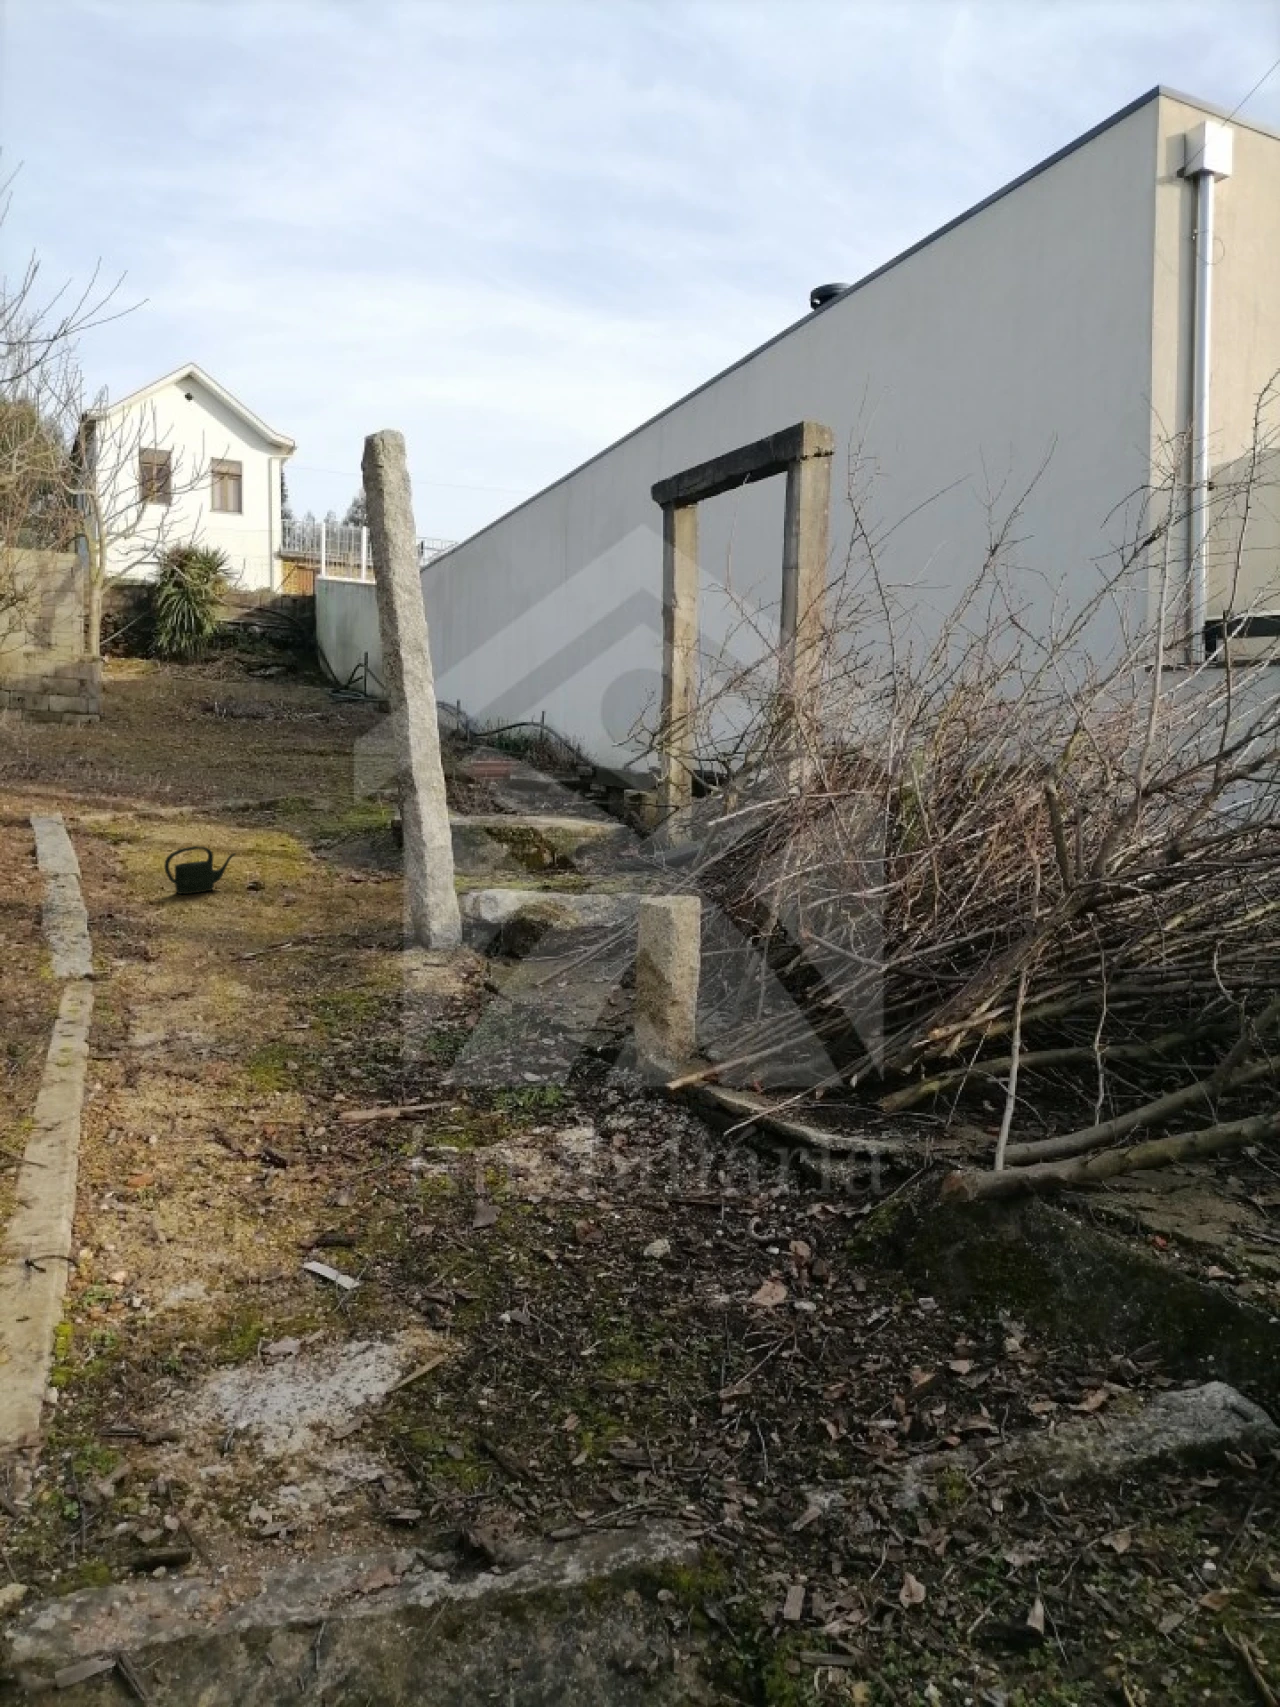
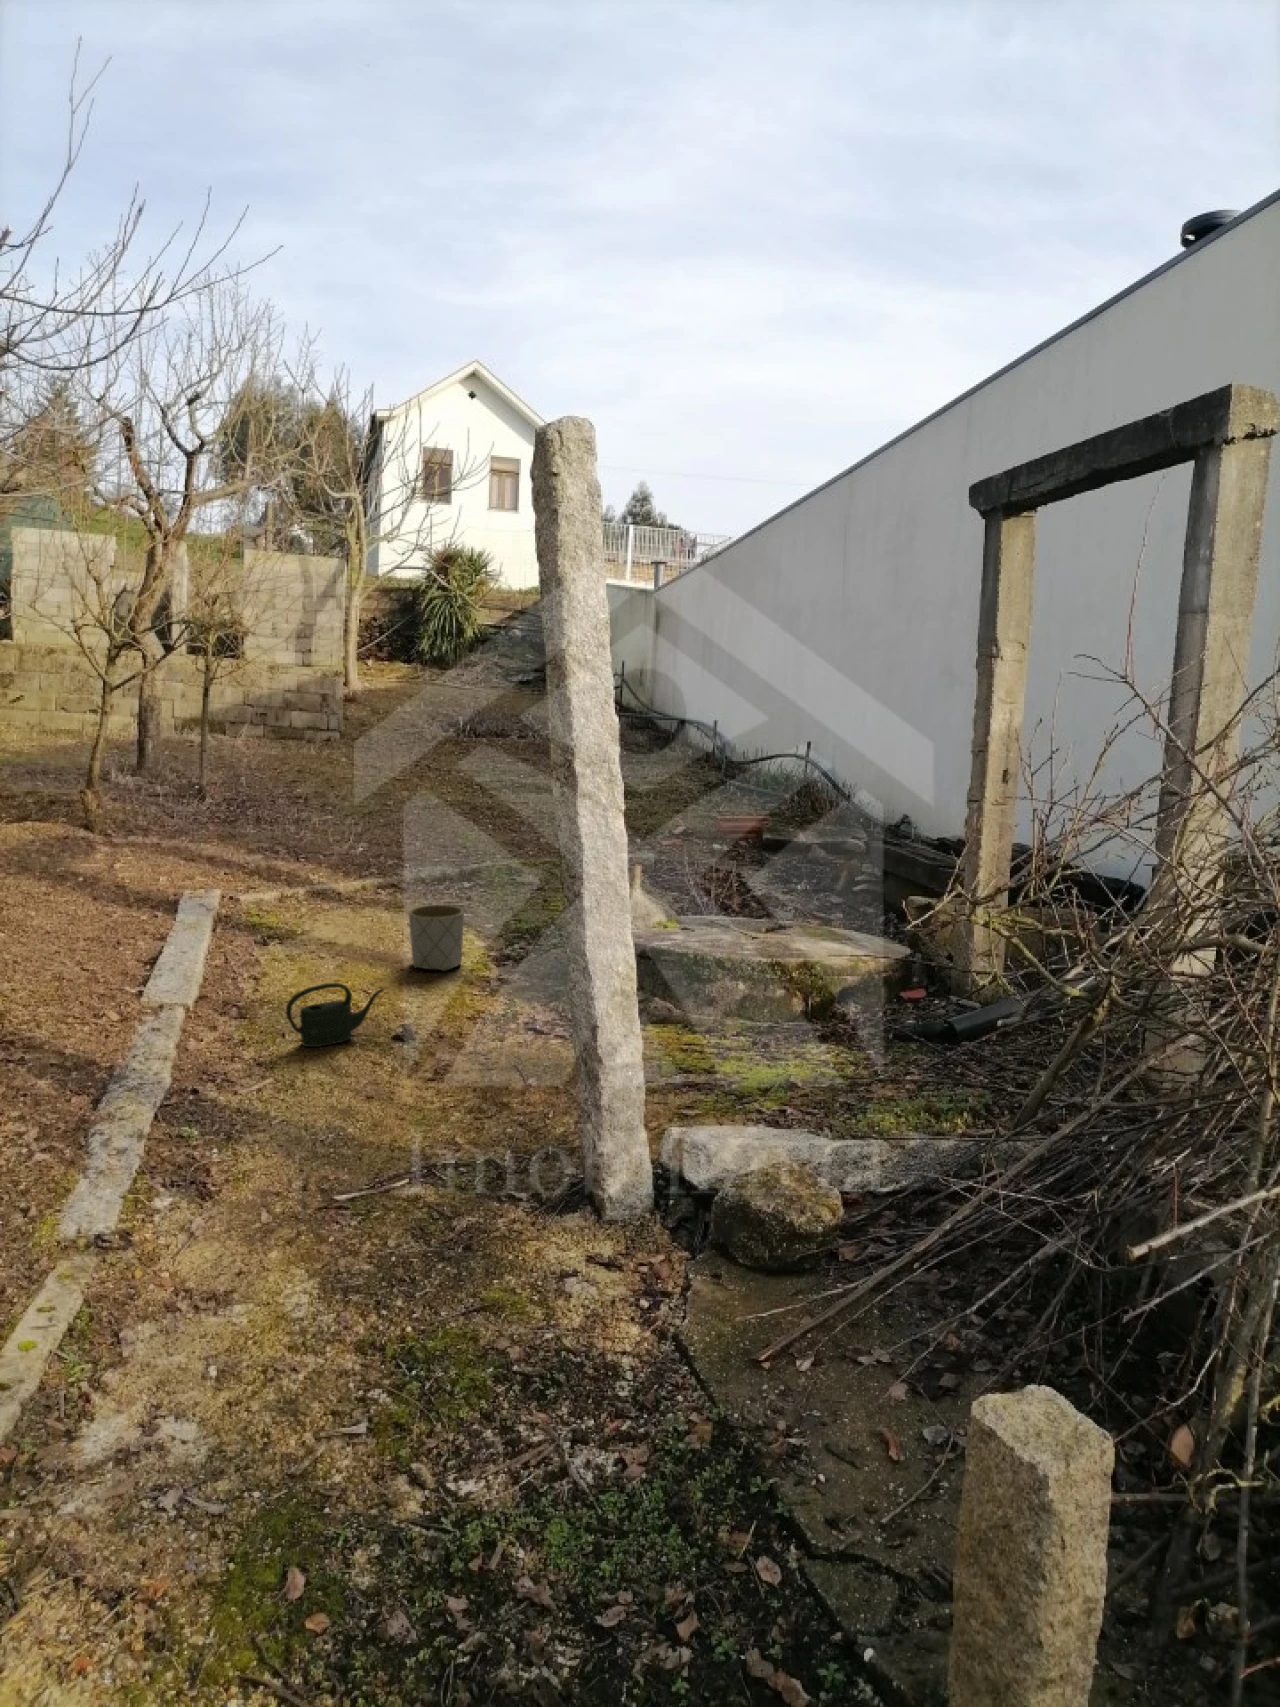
planter: none [238,808,283,857] -> present [409,905,464,971]

